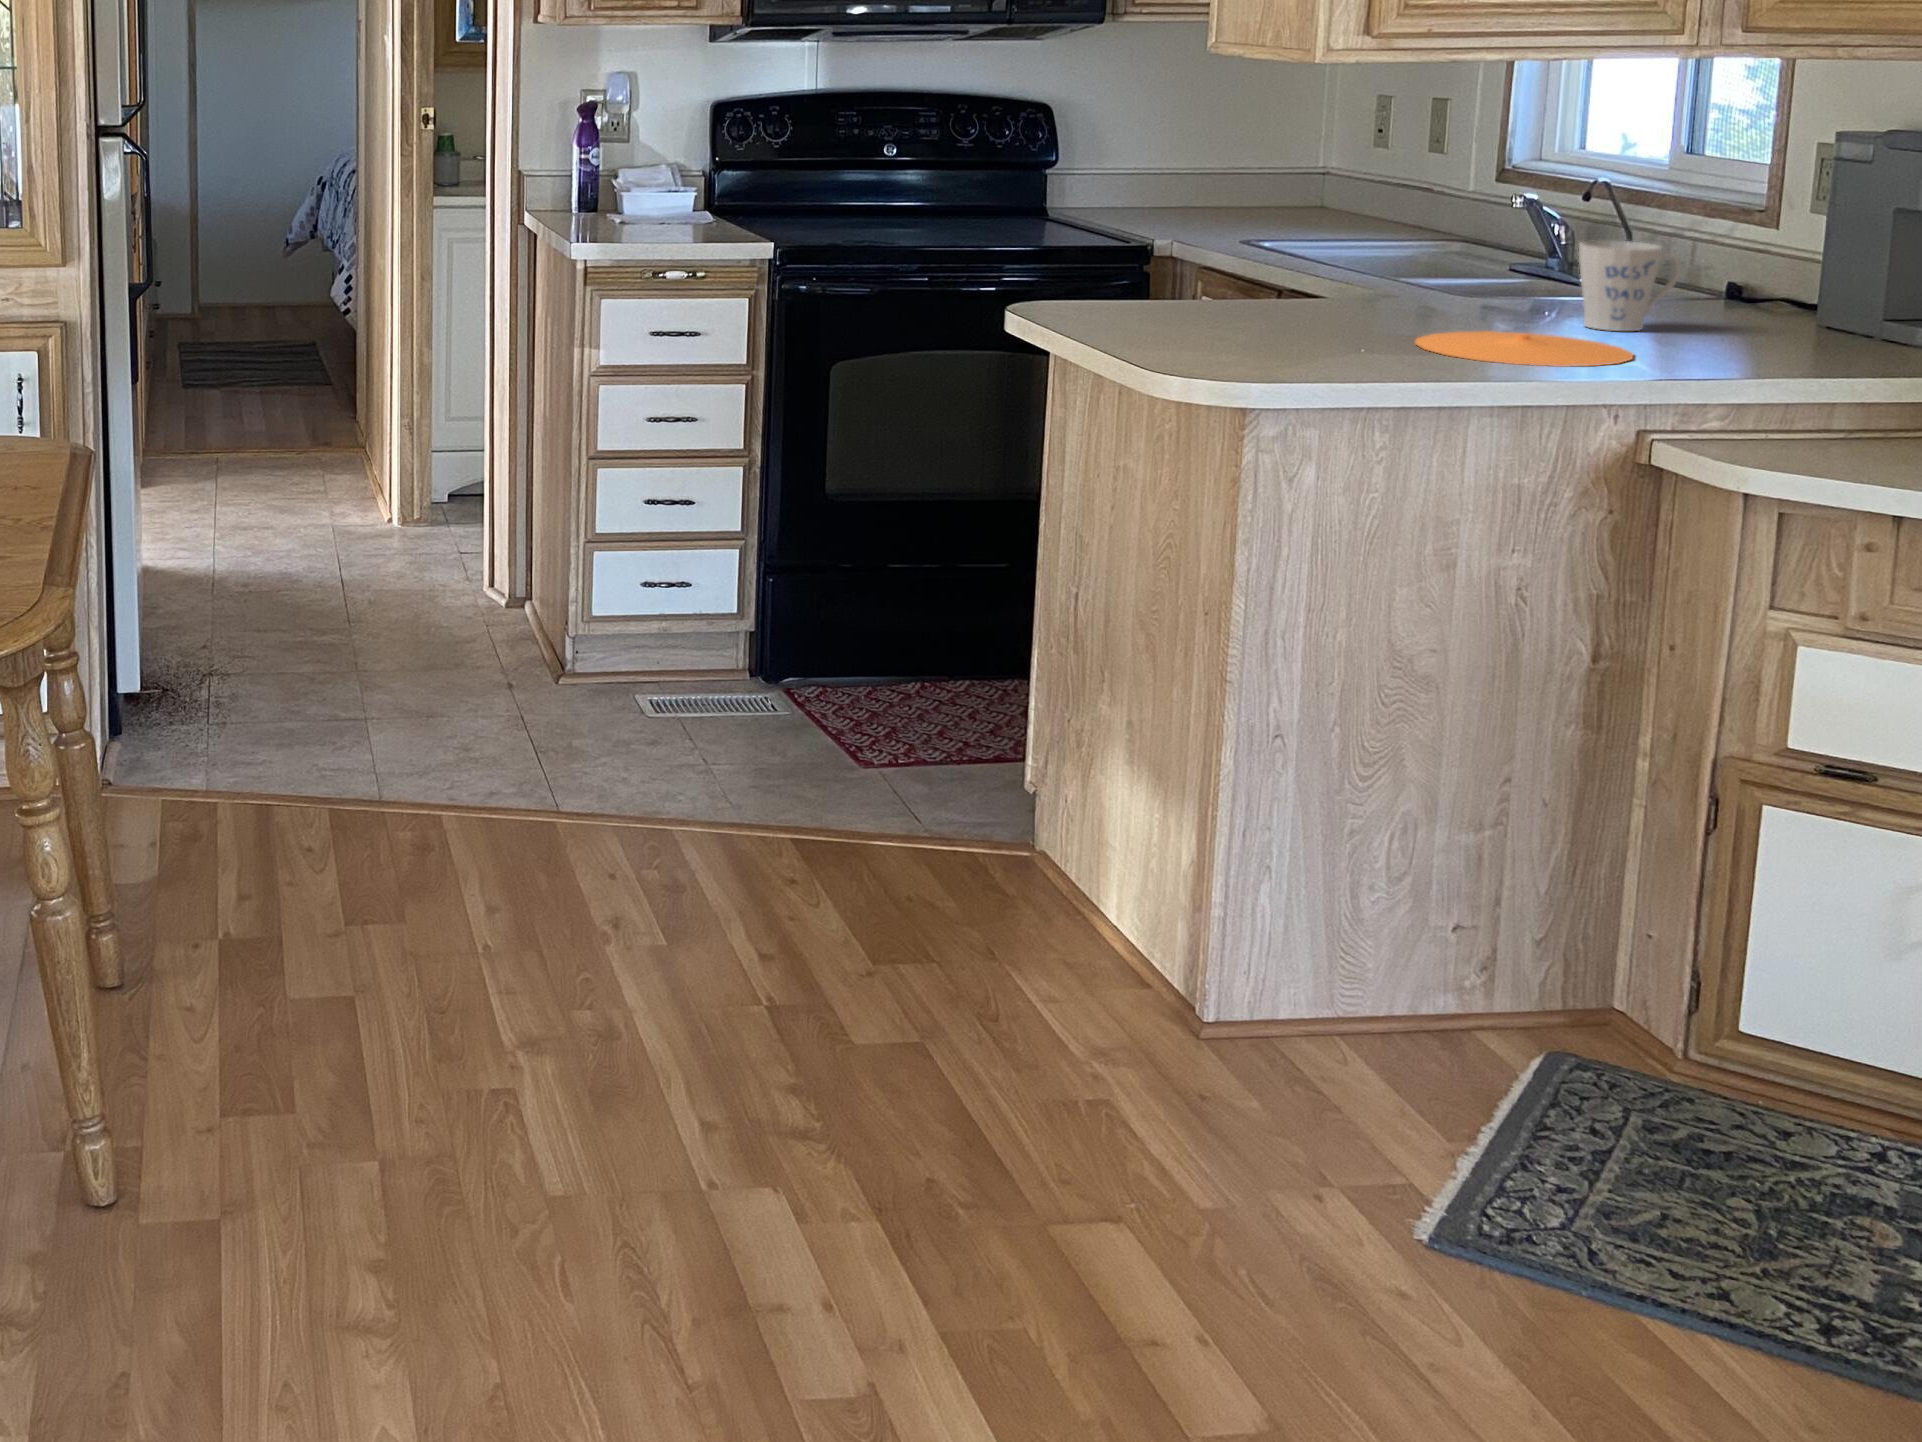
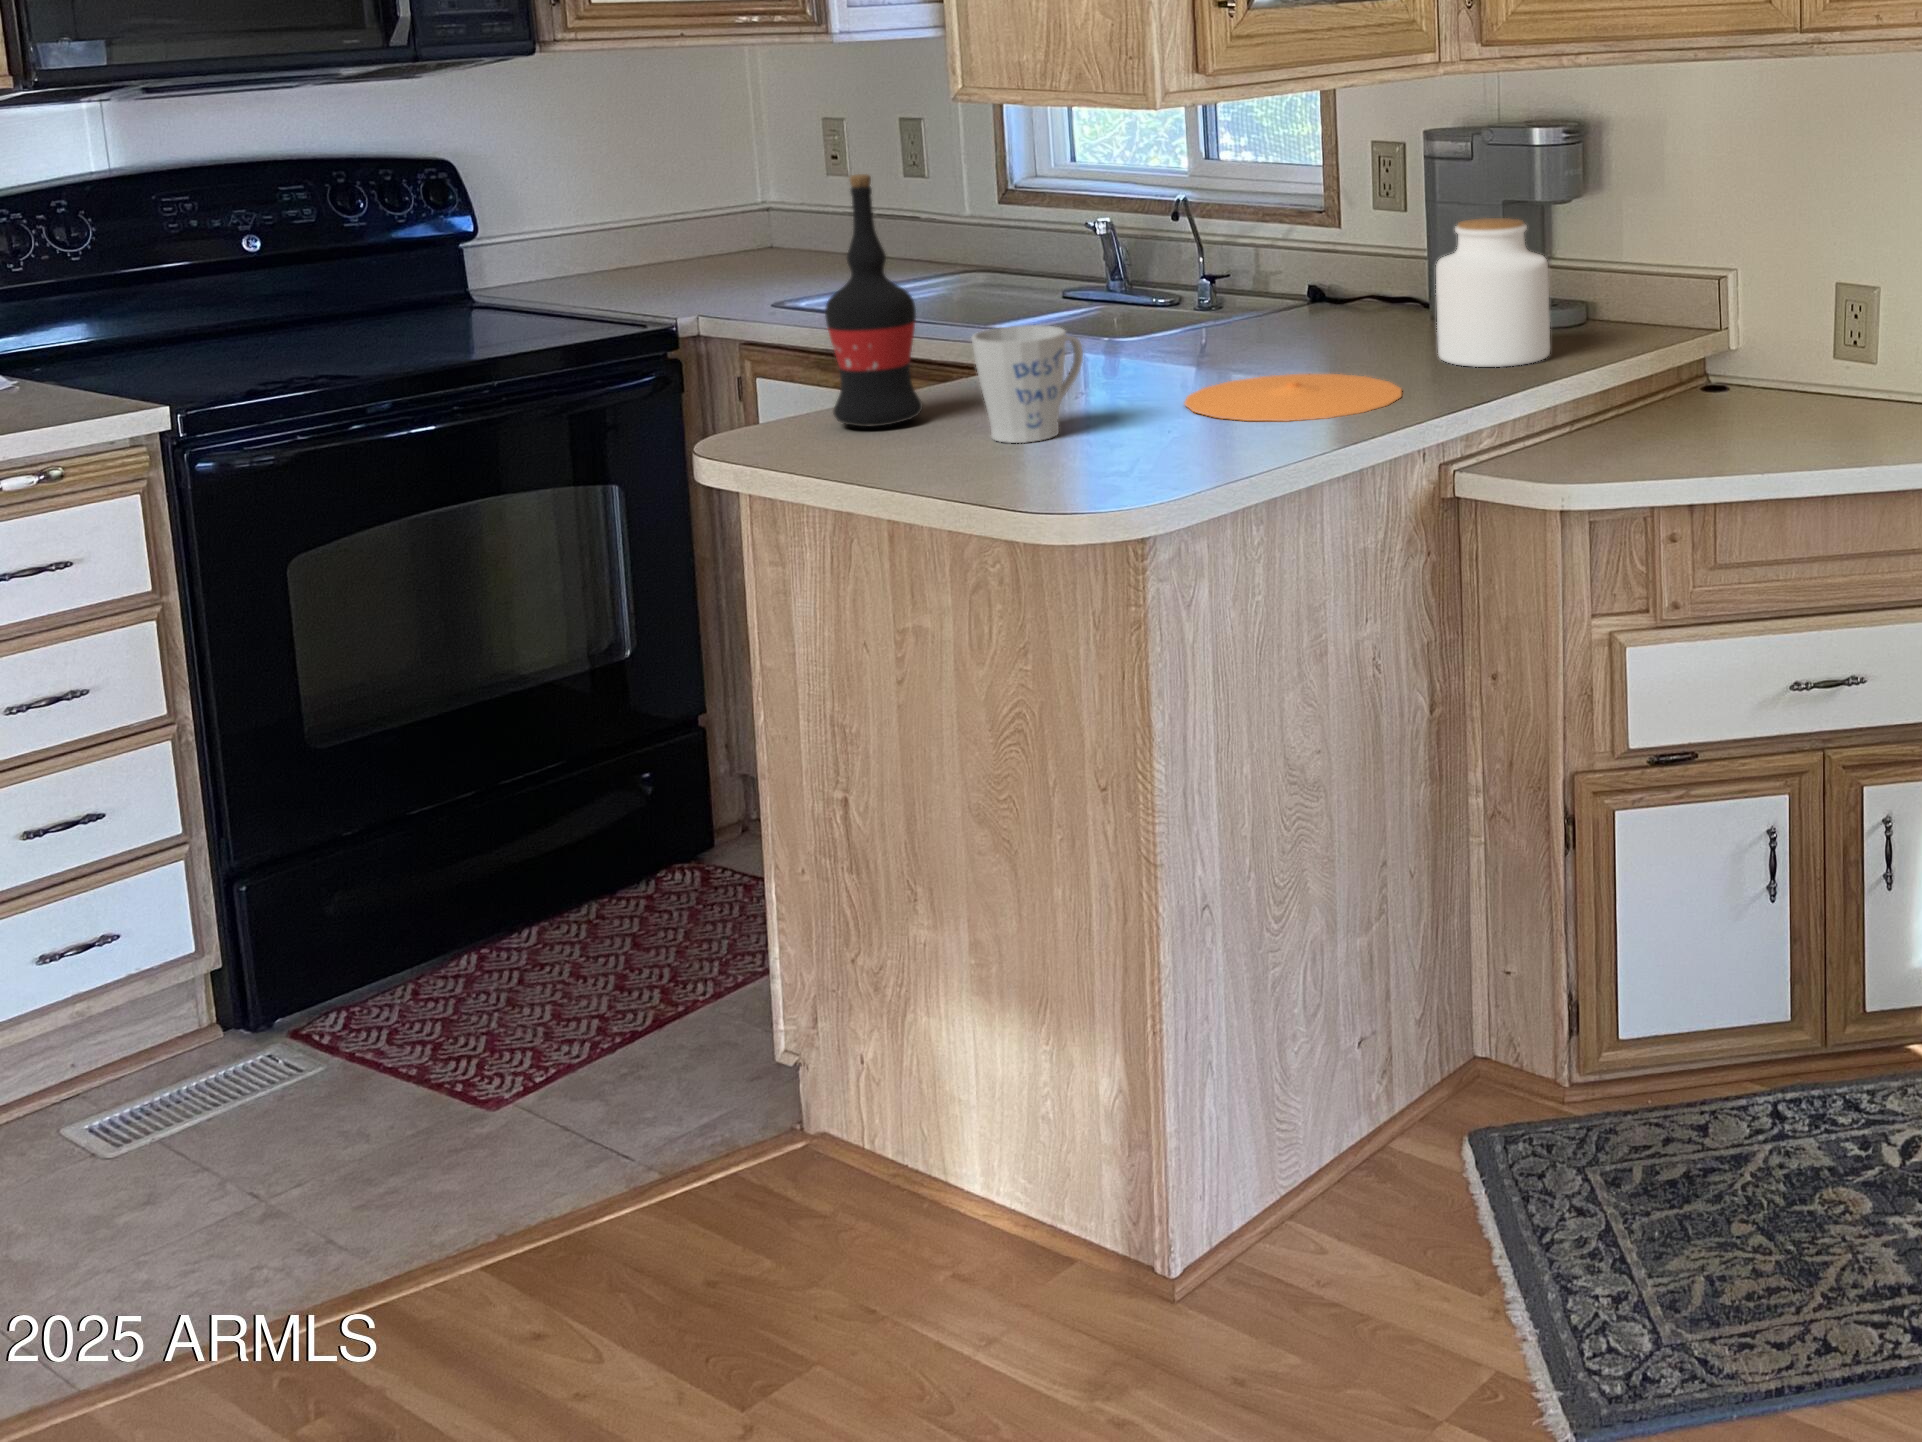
wine bottle: none [1134,114,1212,314] -> present [825,174,923,427]
jar: none [1723,217,1862,363] -> present [1436,218,1550,367]
mug: present [1579,240,1680,331] -> present [972,325,1083,443]

